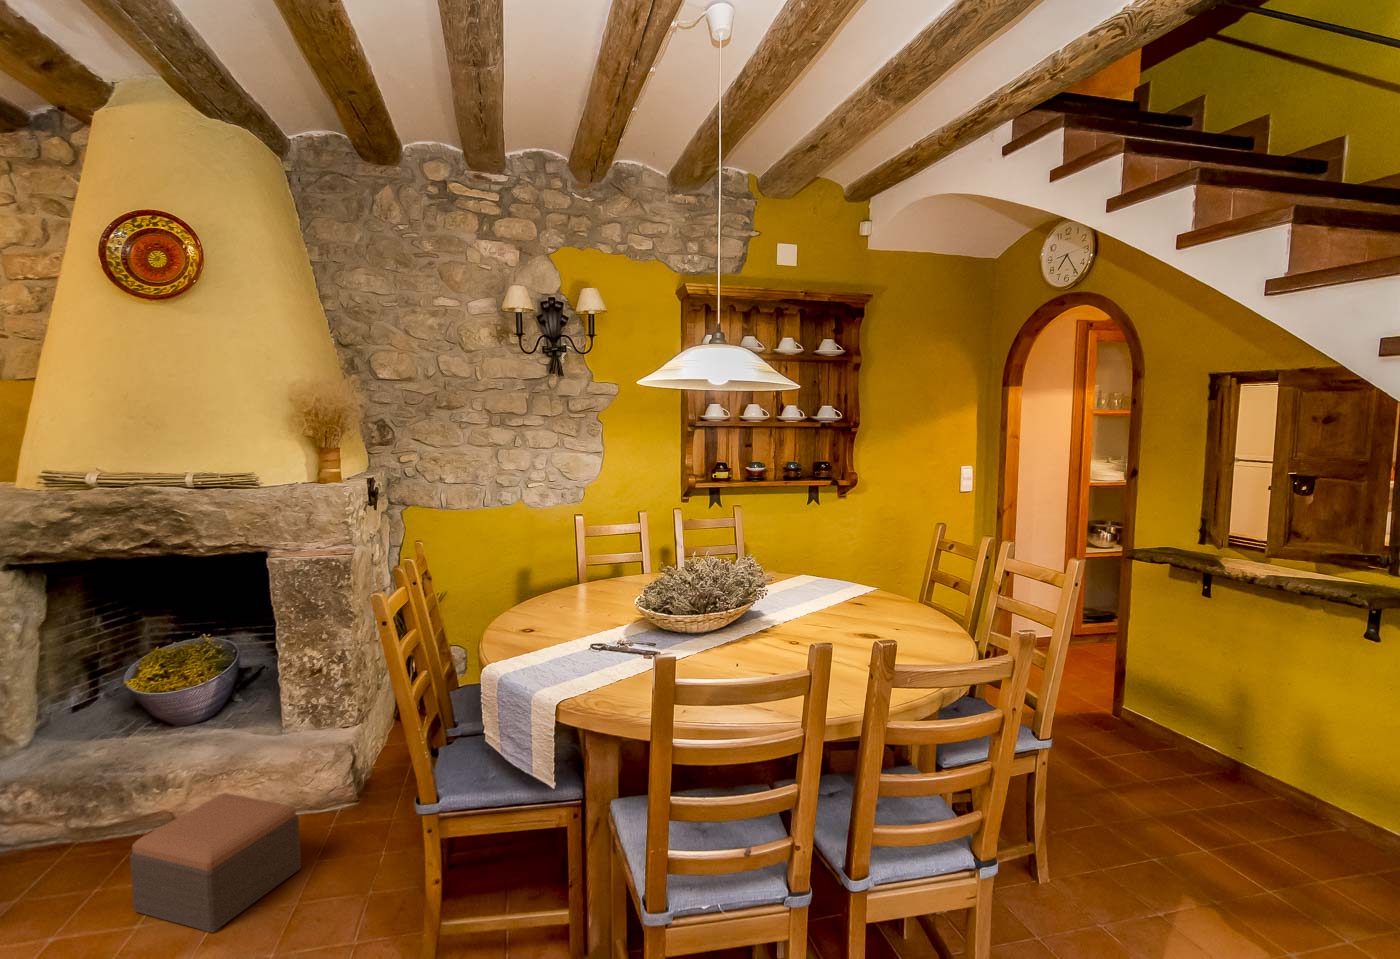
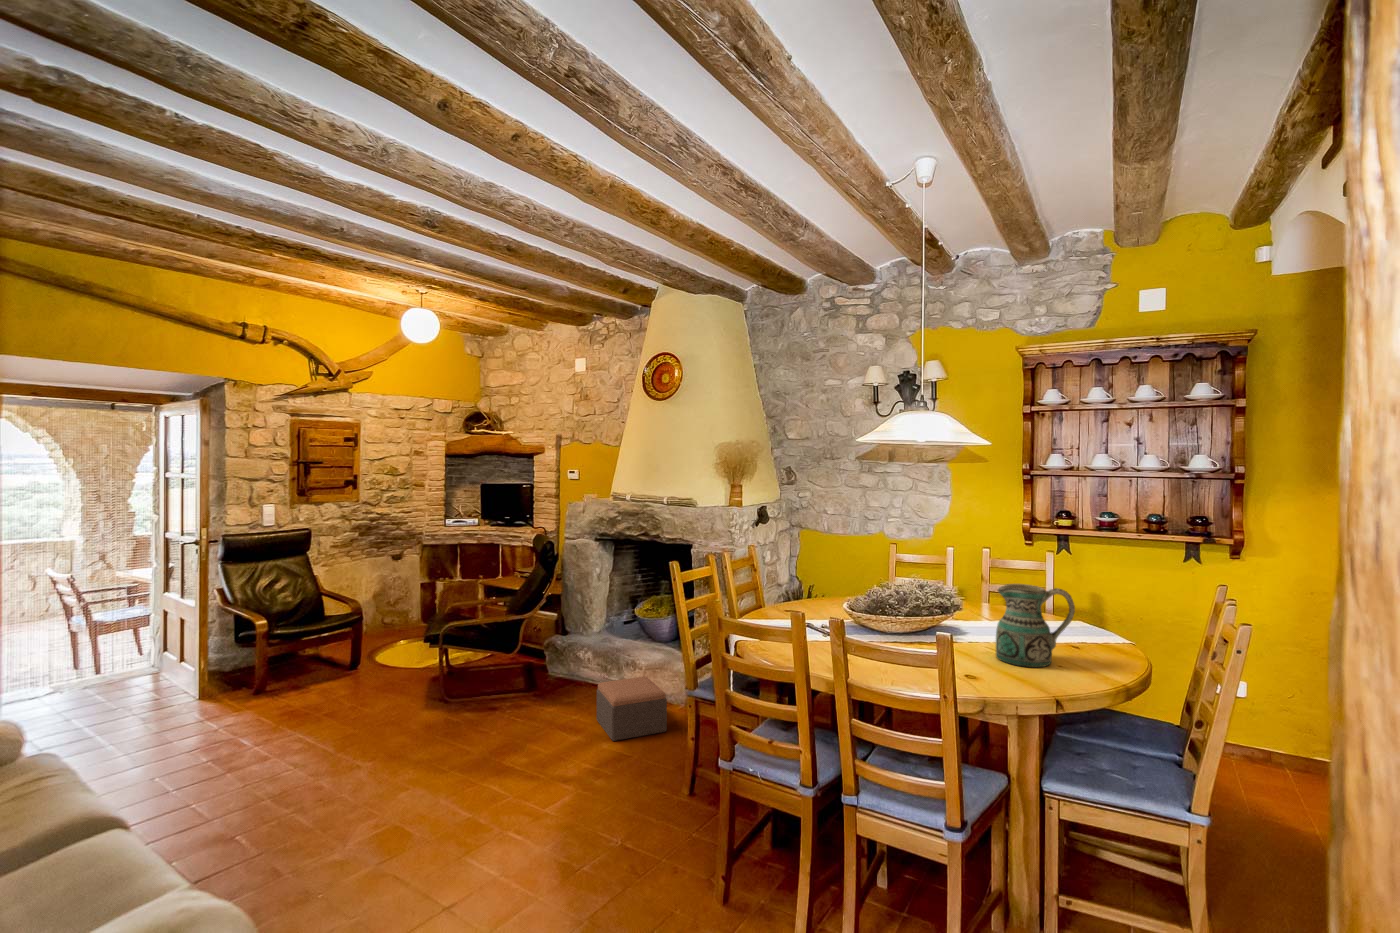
ceramic pitcher: none [842,535,909,622] -> present [996,584,1075,667]

